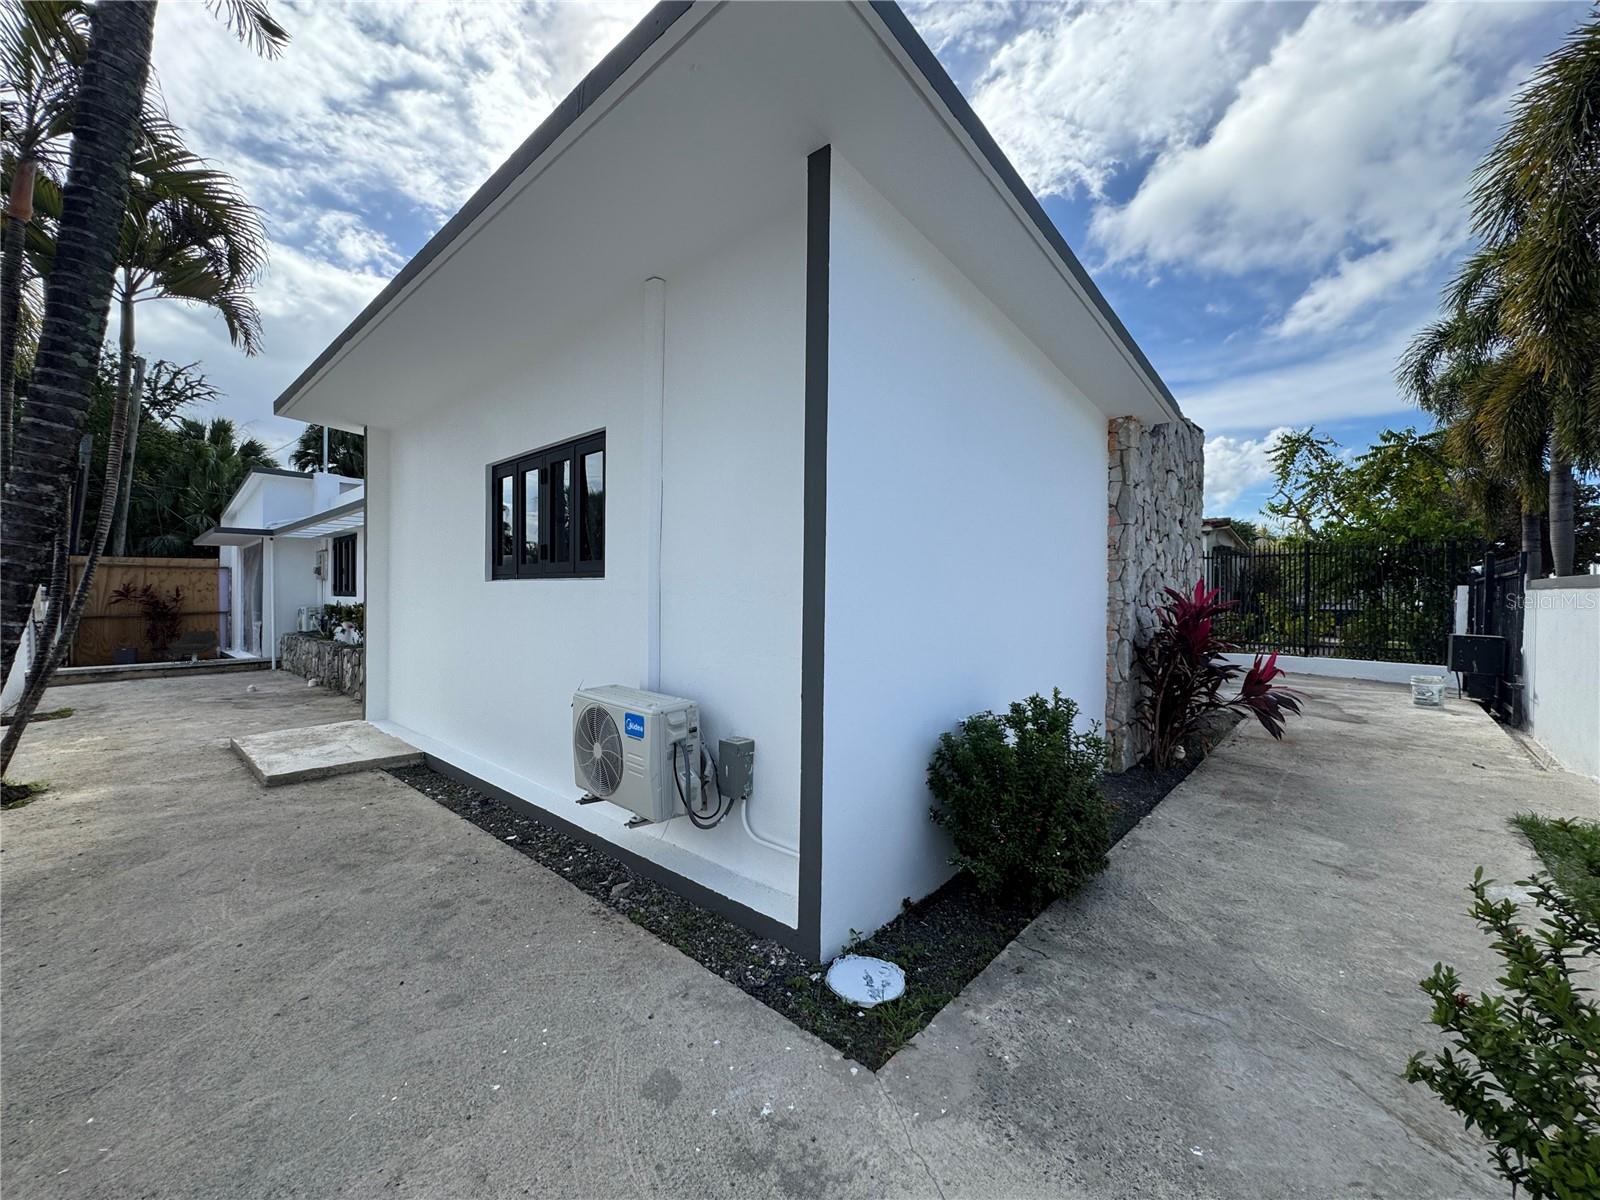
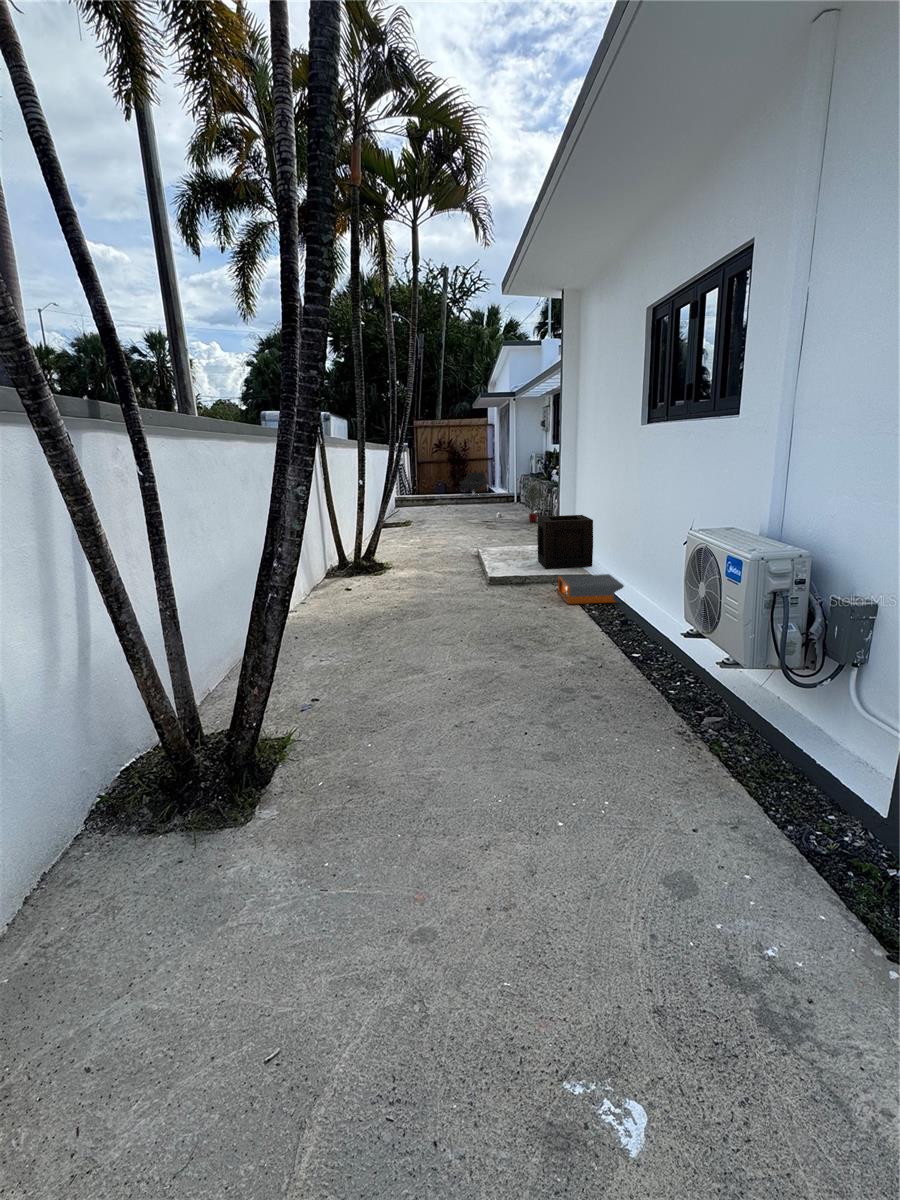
potted tree: none [297,637,337,694] -> present [526,478,547,522]
wooden crate: none [341,682,423,752] -> present [537,515,593,569]
storage box: none [383,748,474,792] -> present [558,574,624,604]

